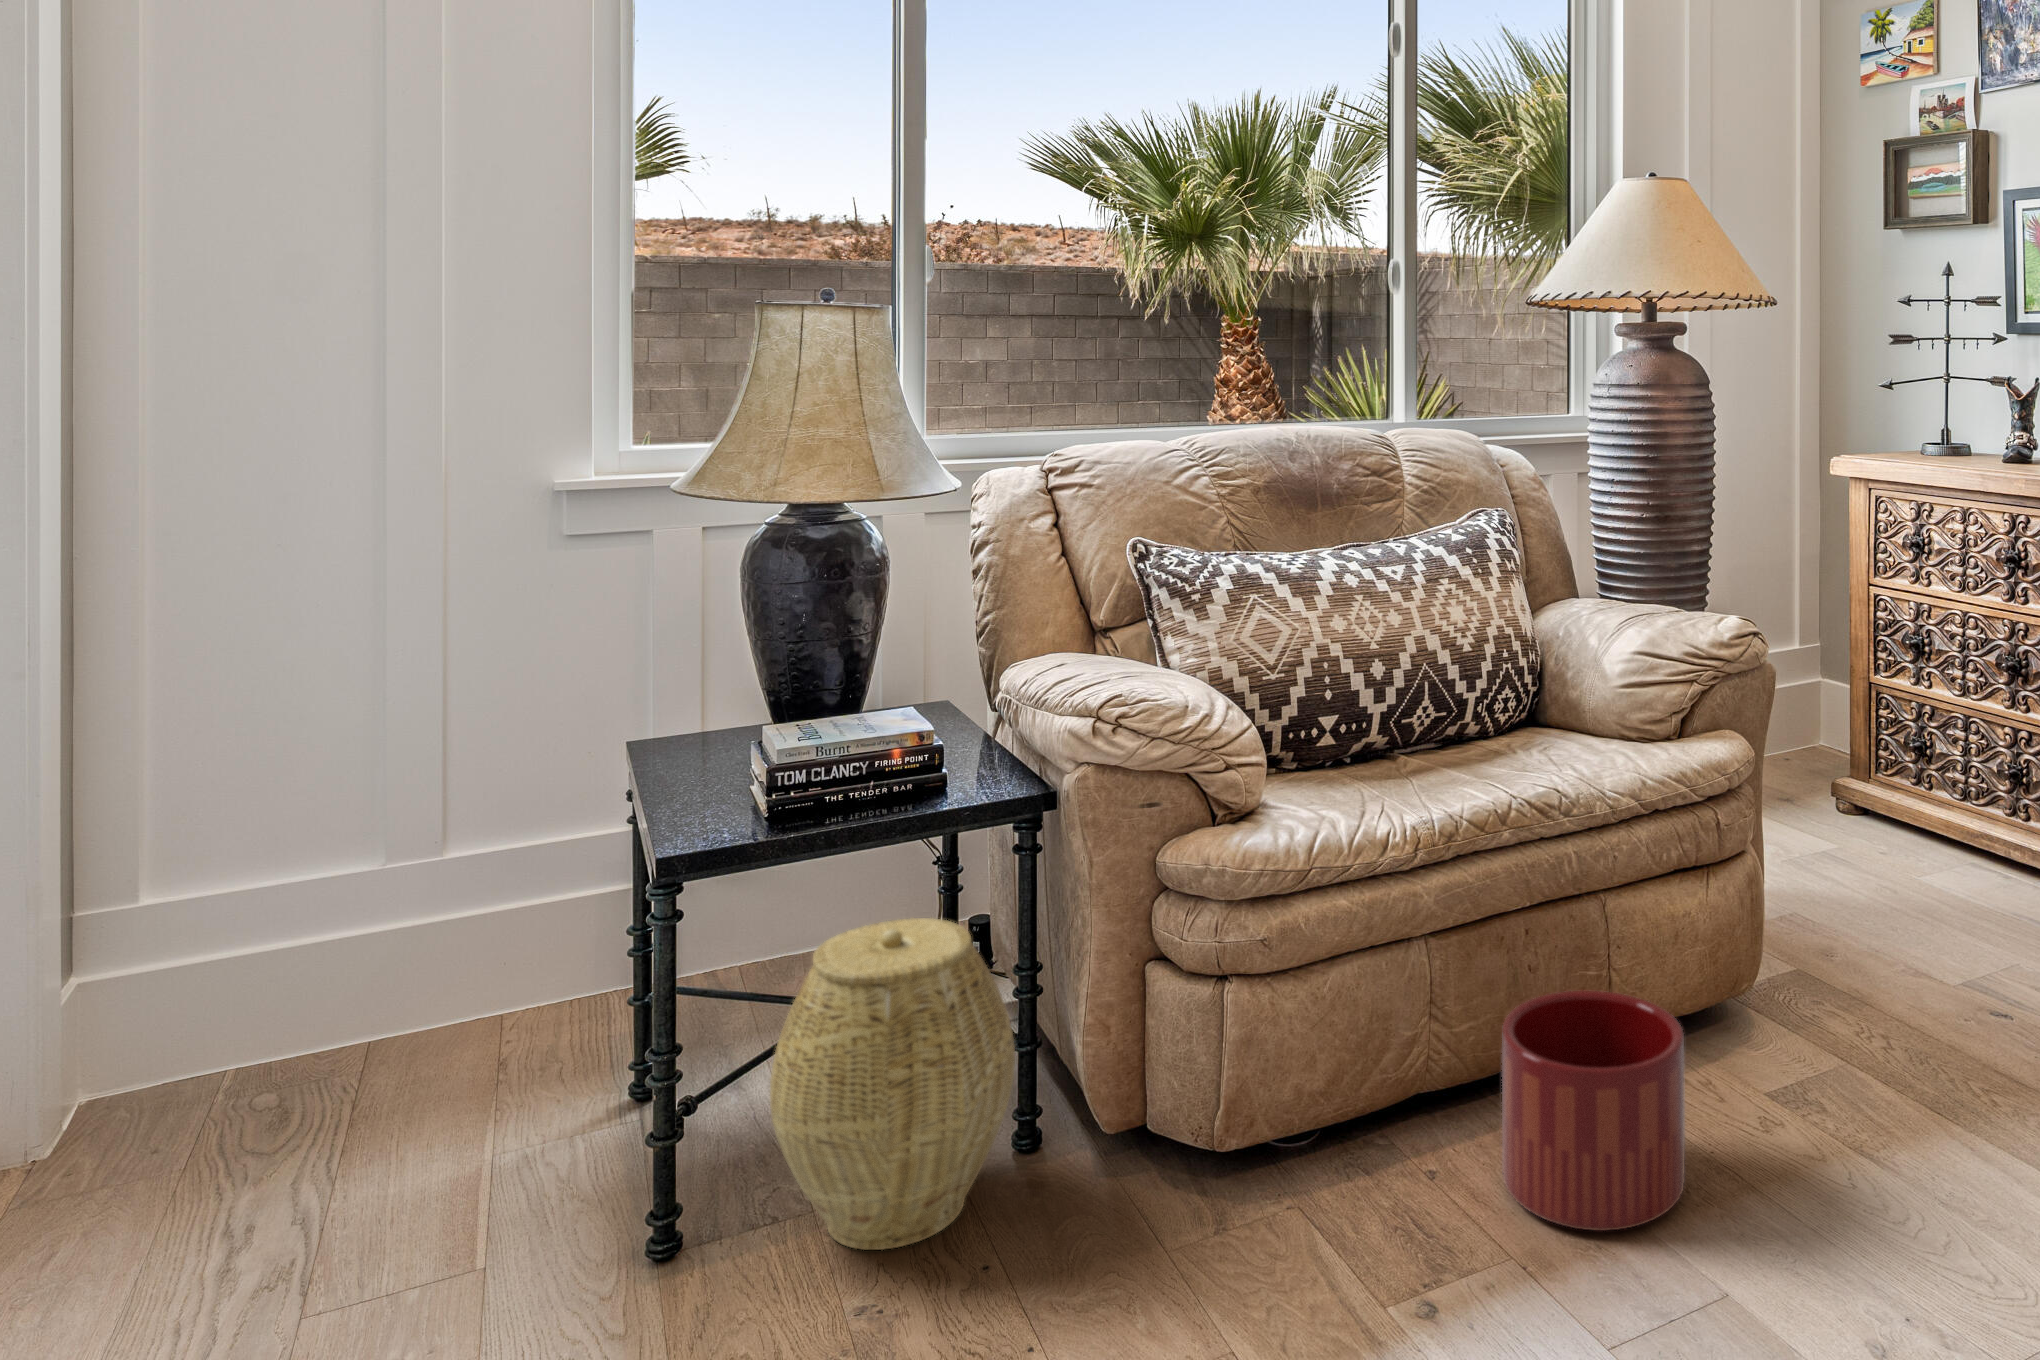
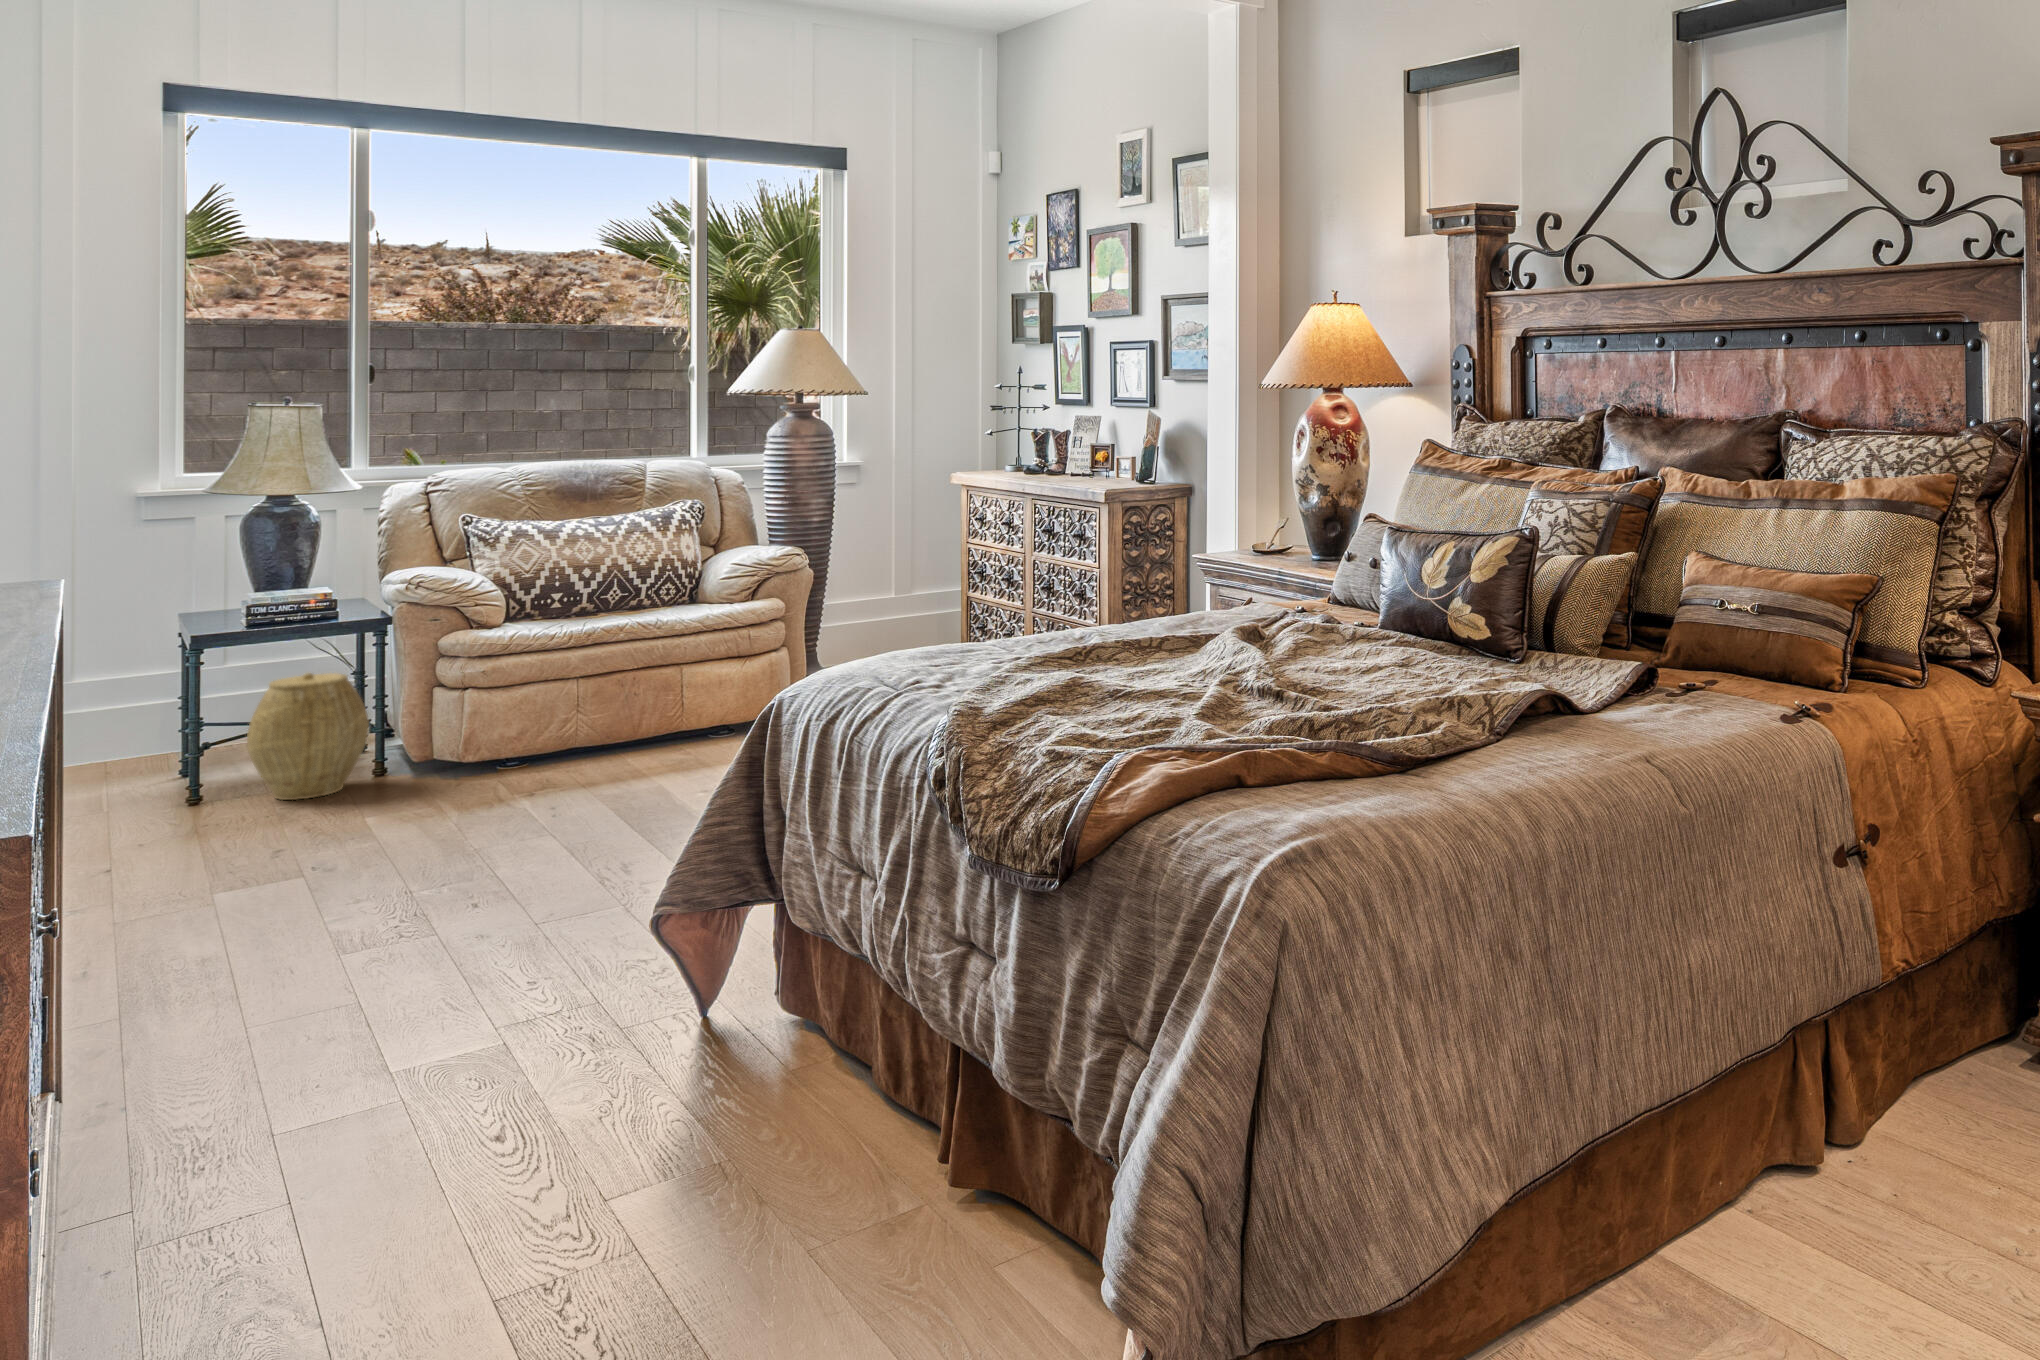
planter: present [1502,991,1685,1231] -> none [597,698,682,779]

